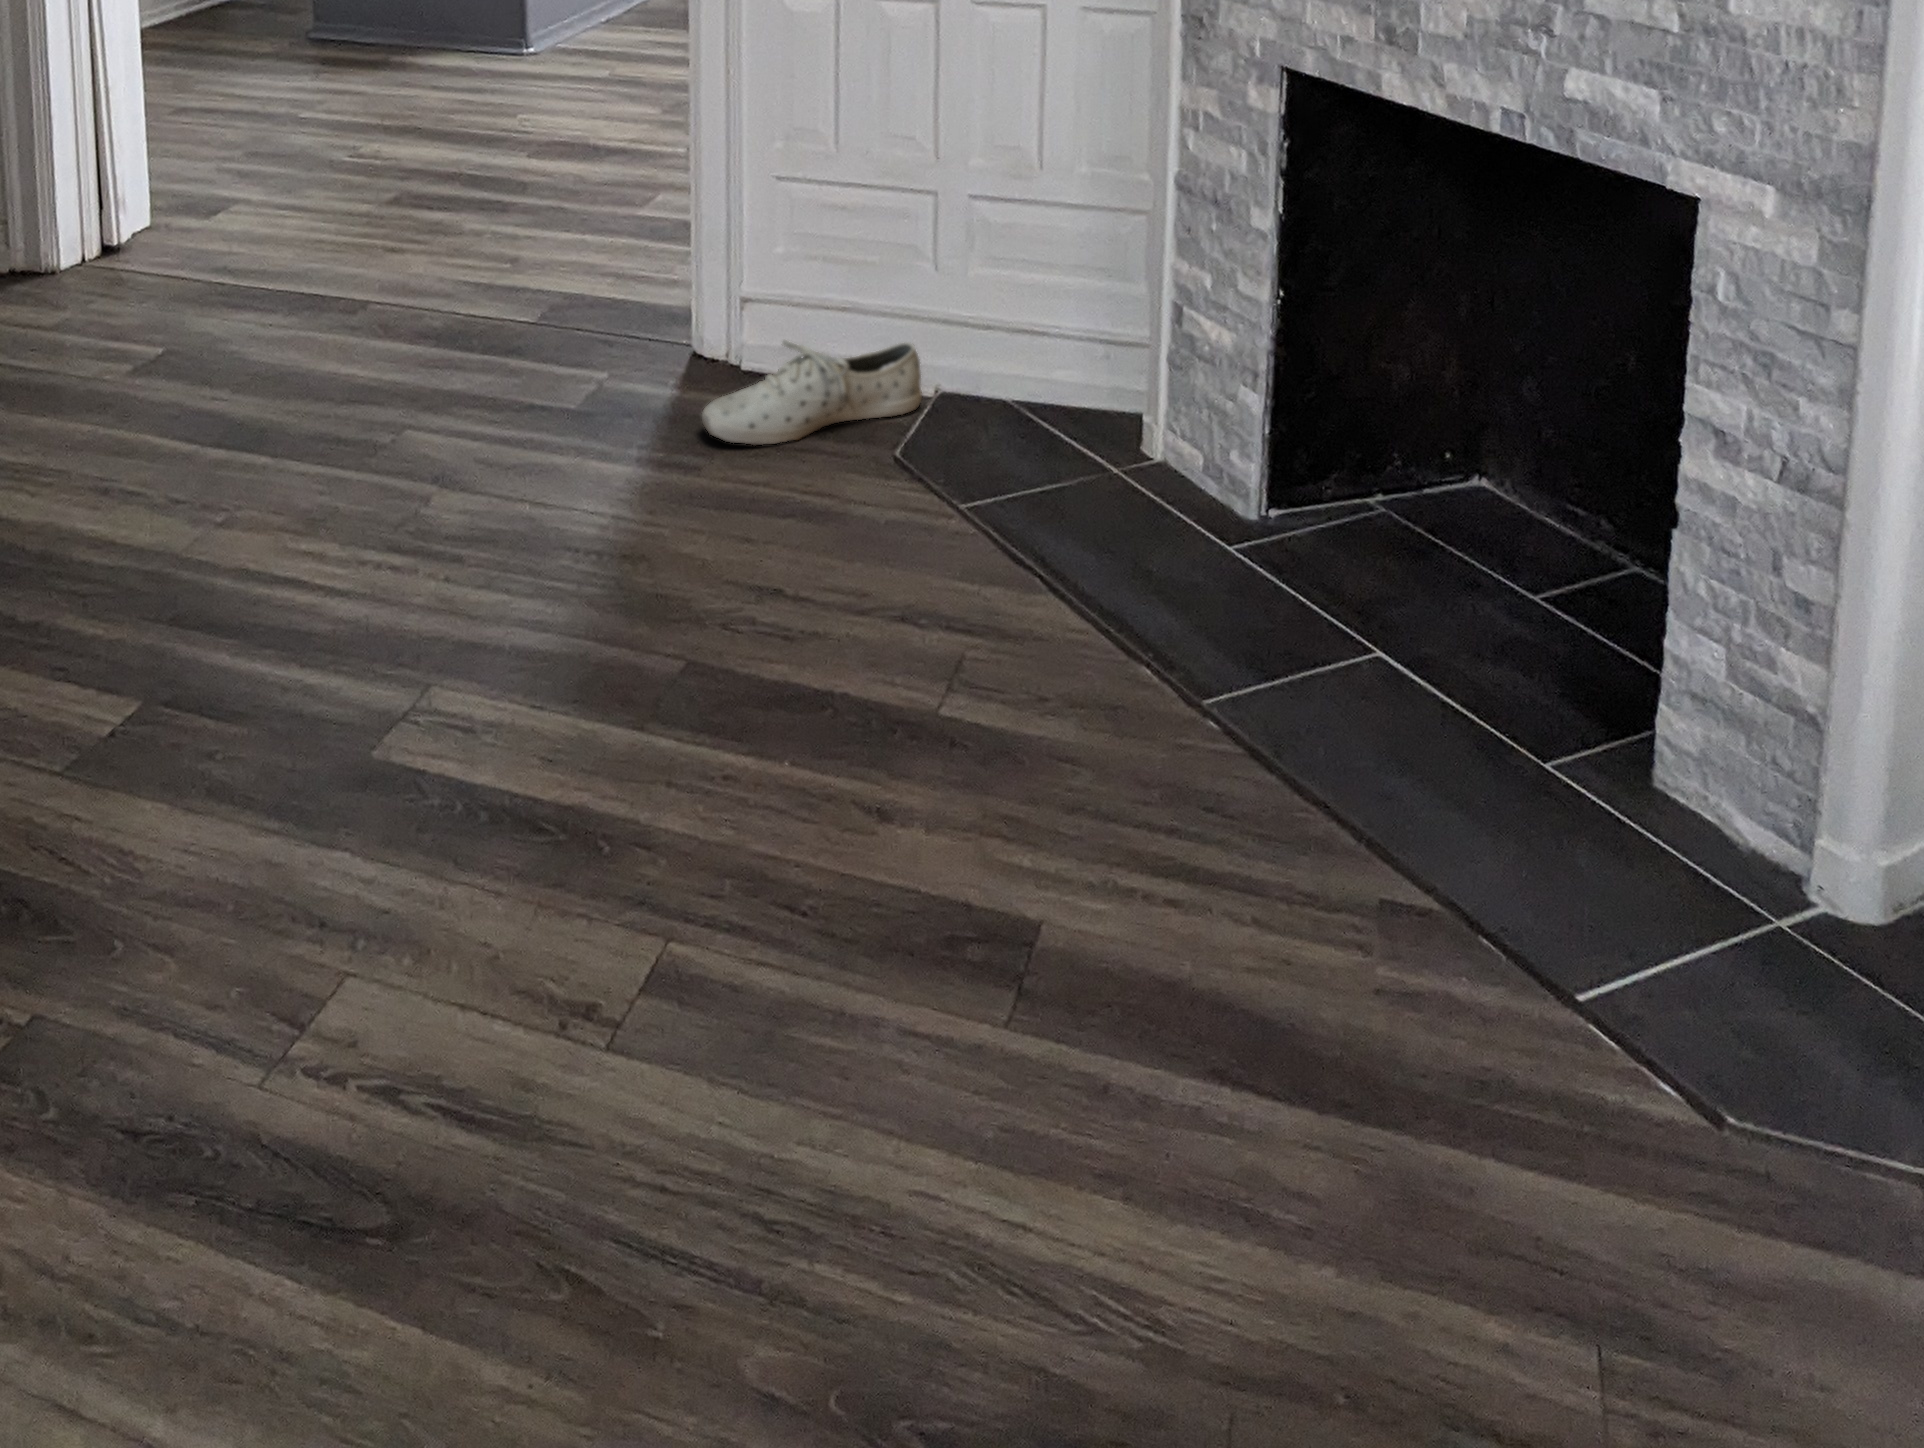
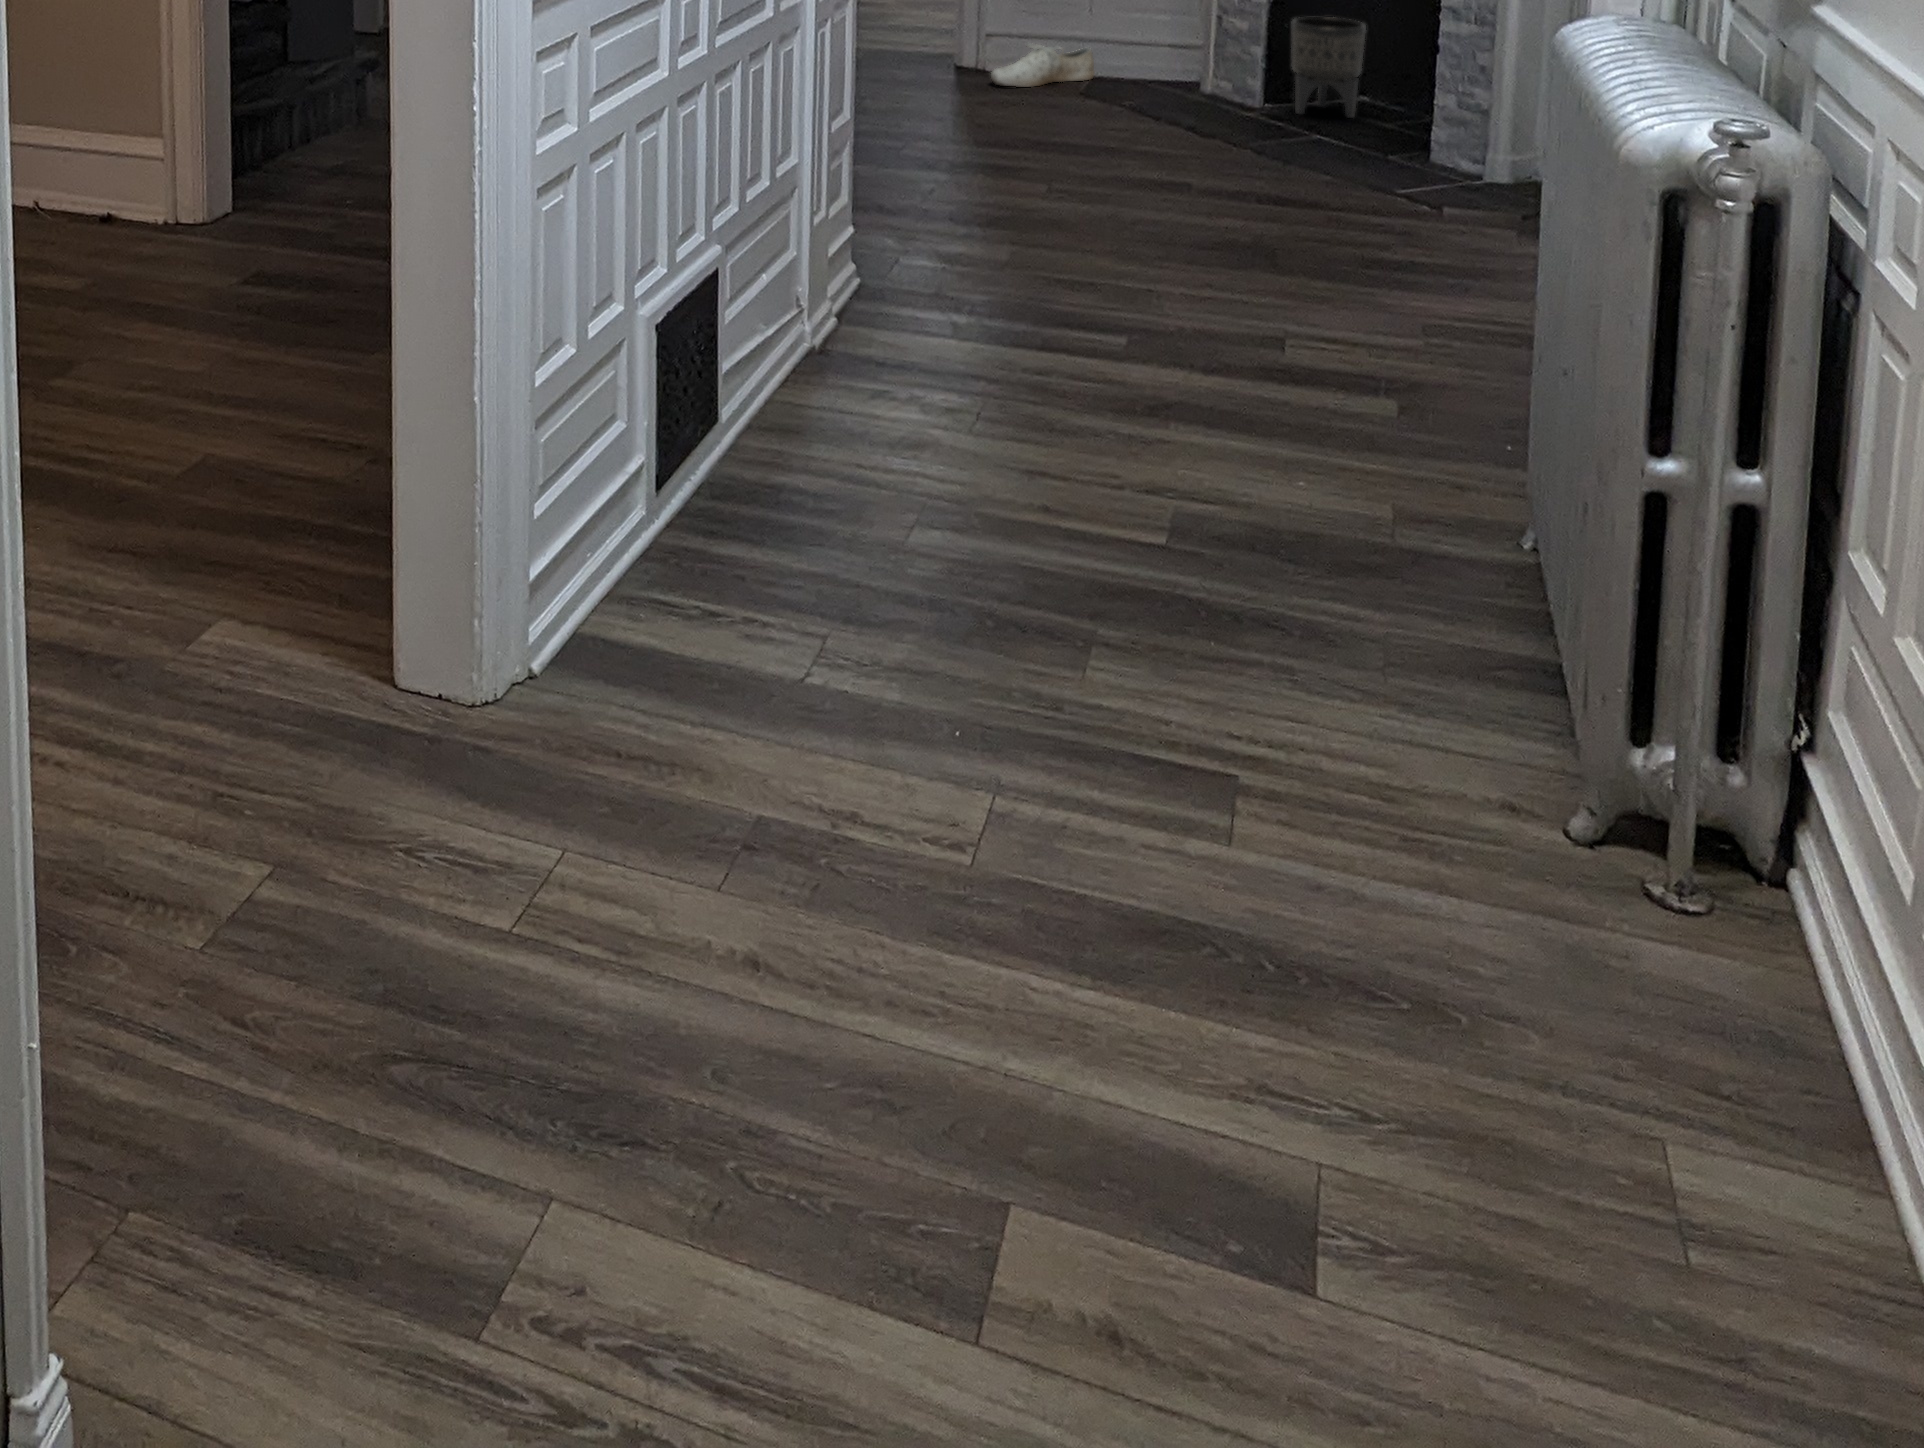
planter: none [1315,326,1478,571] -> present [1292,17,1366,118]

